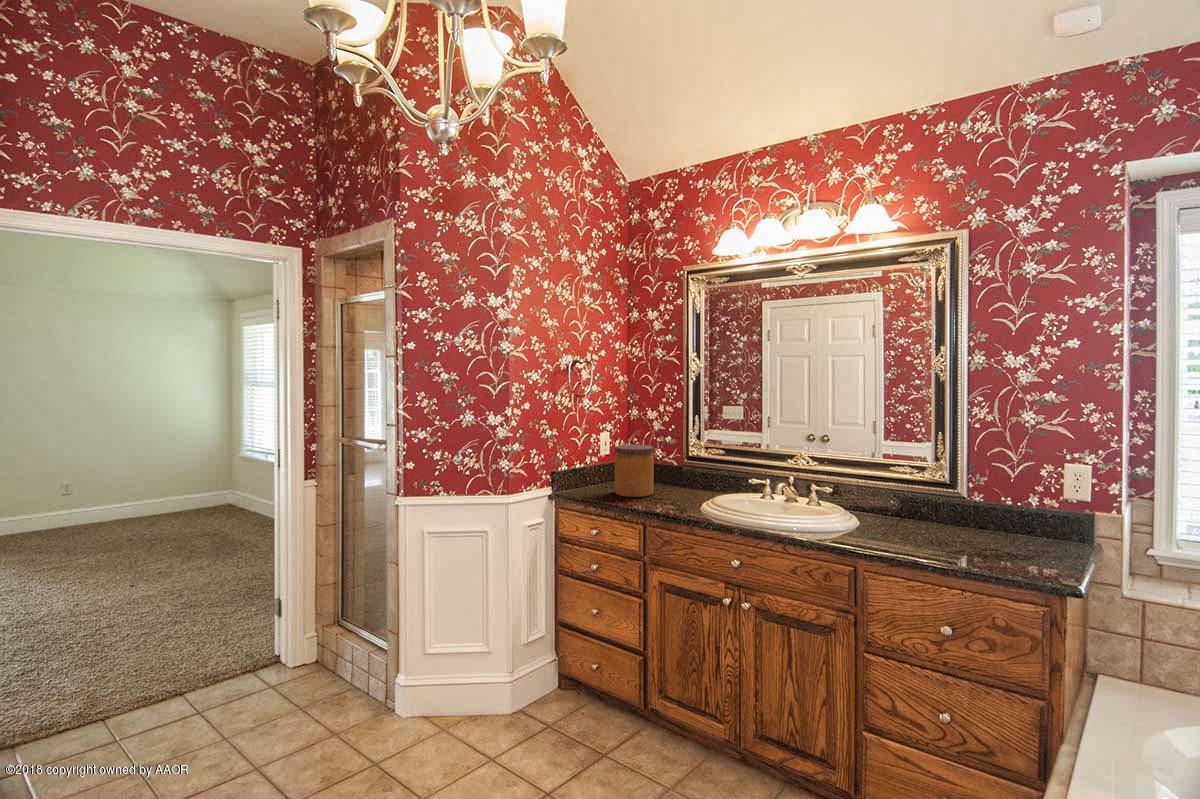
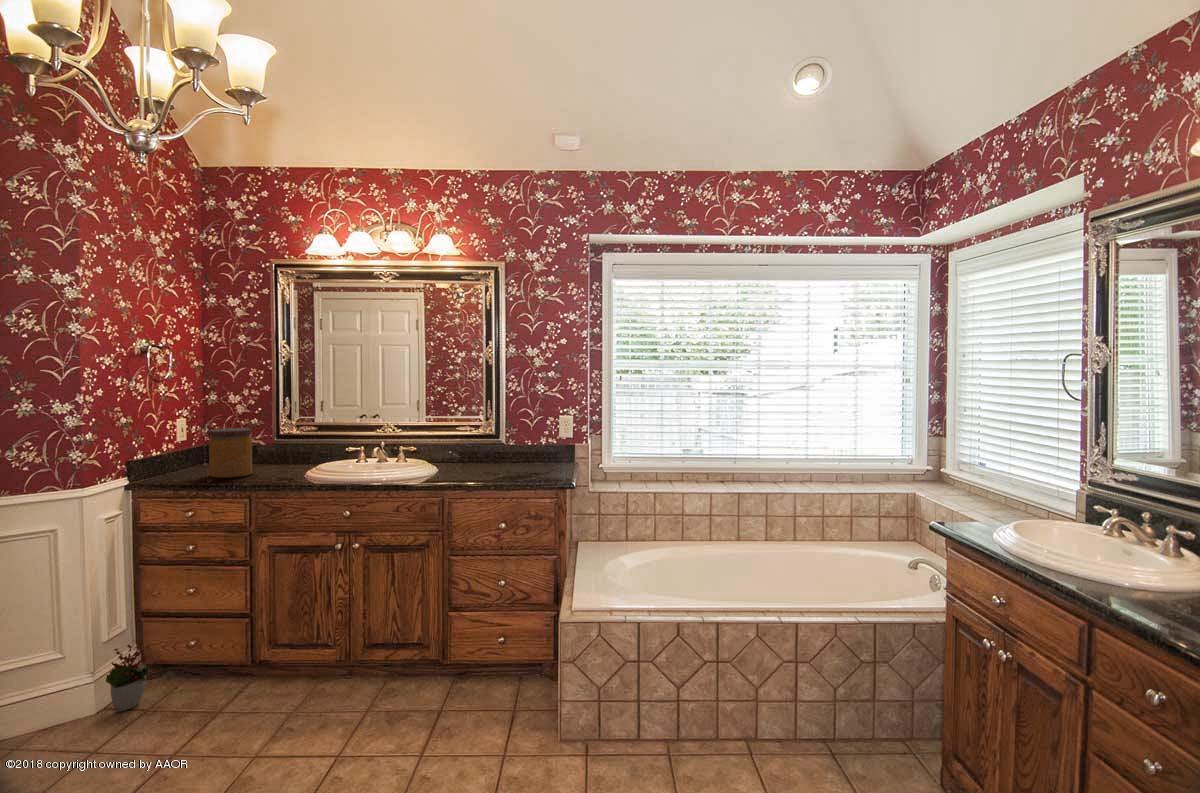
decorative plant: none [517,645,552,707] -> present [106,645,148,712]

